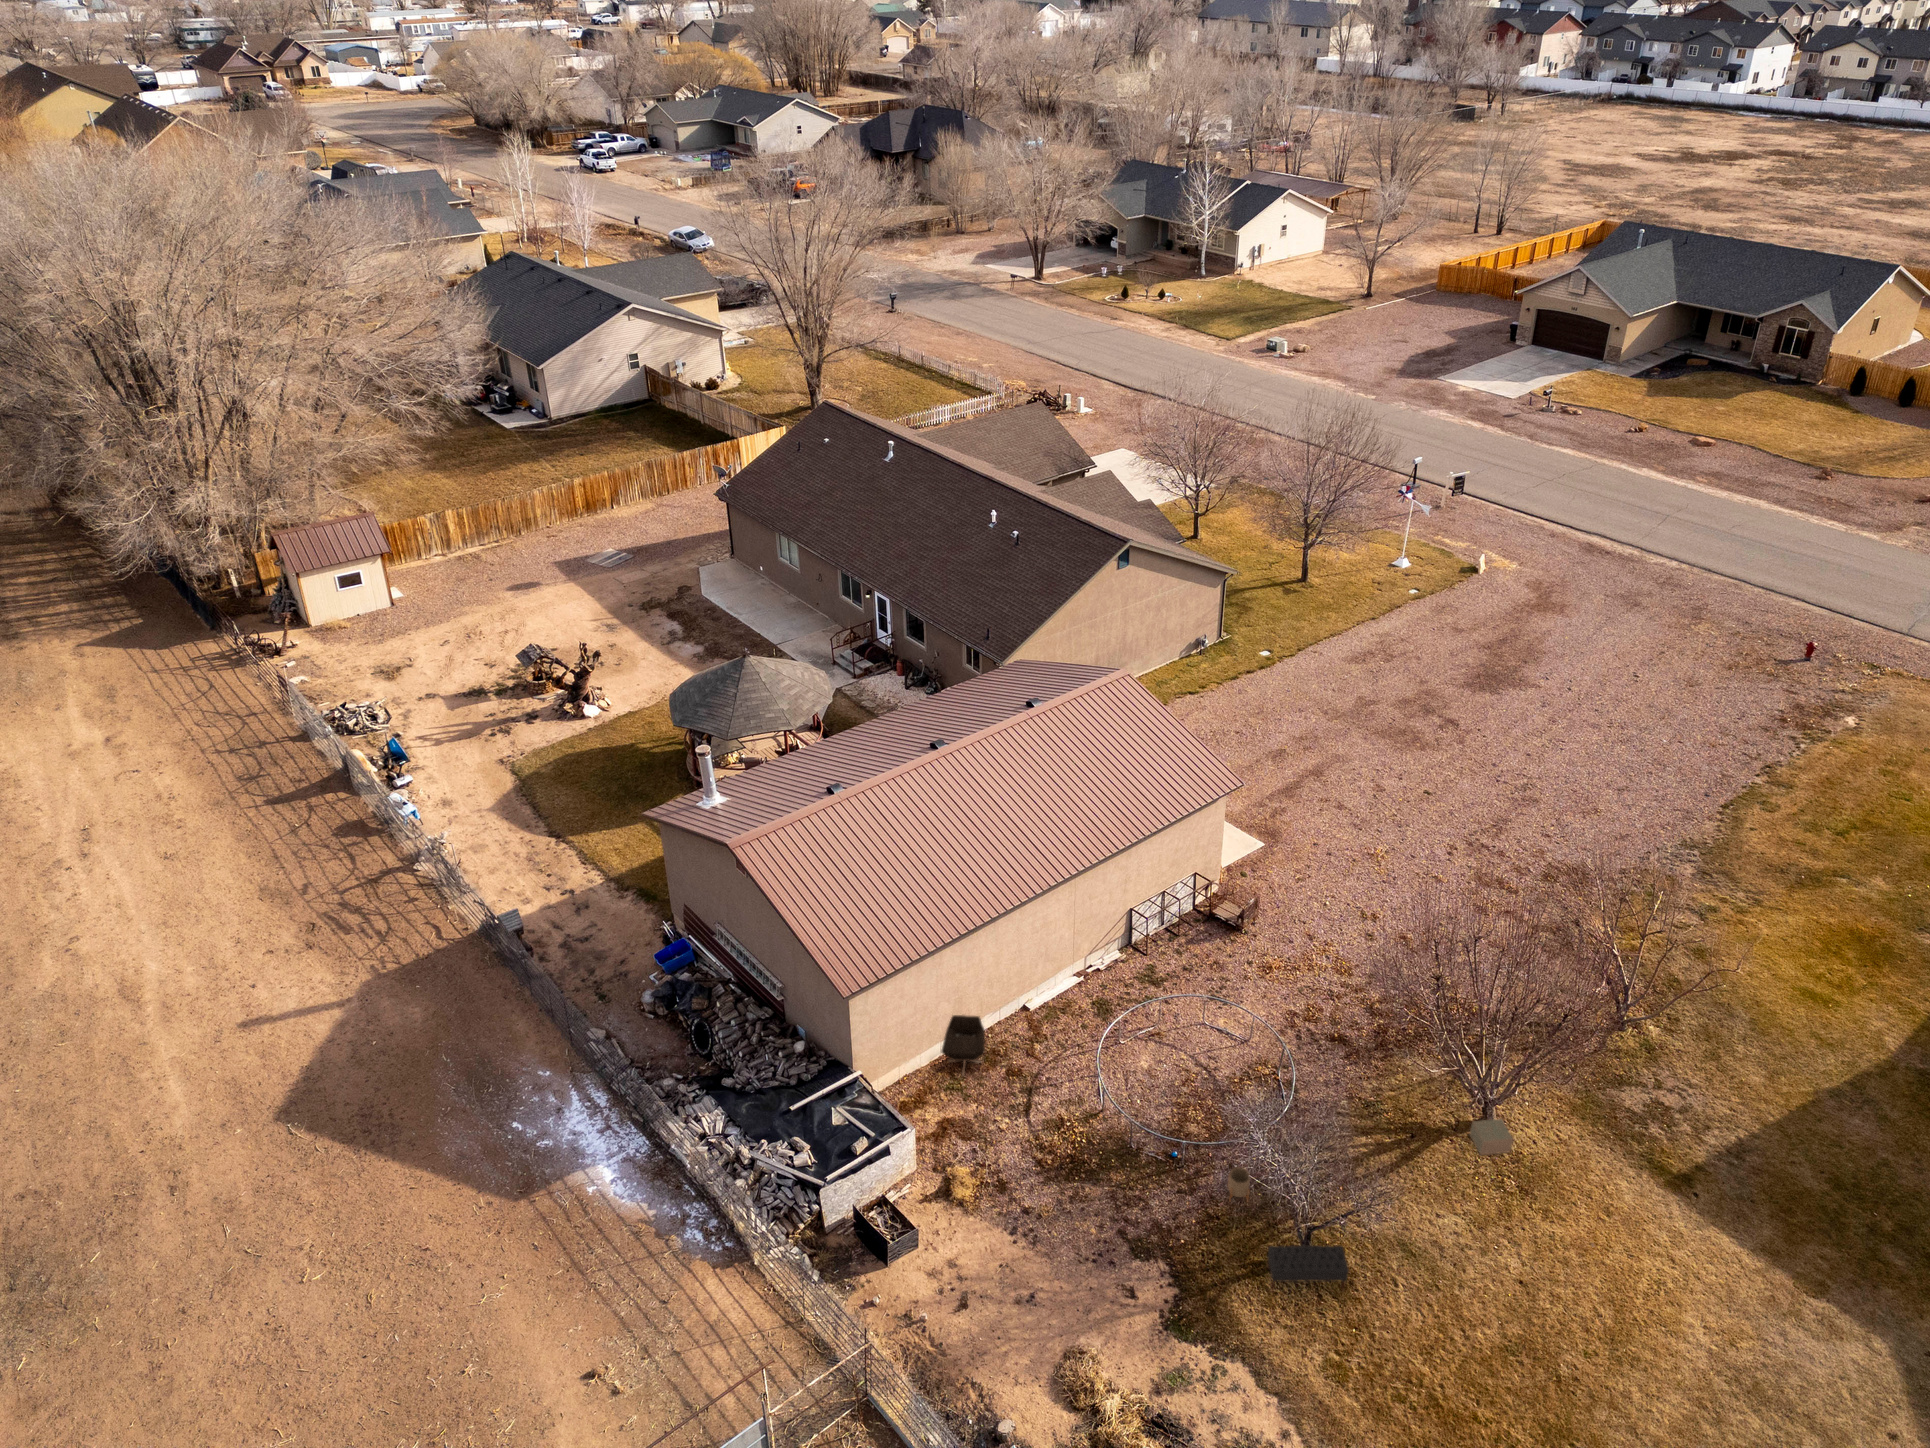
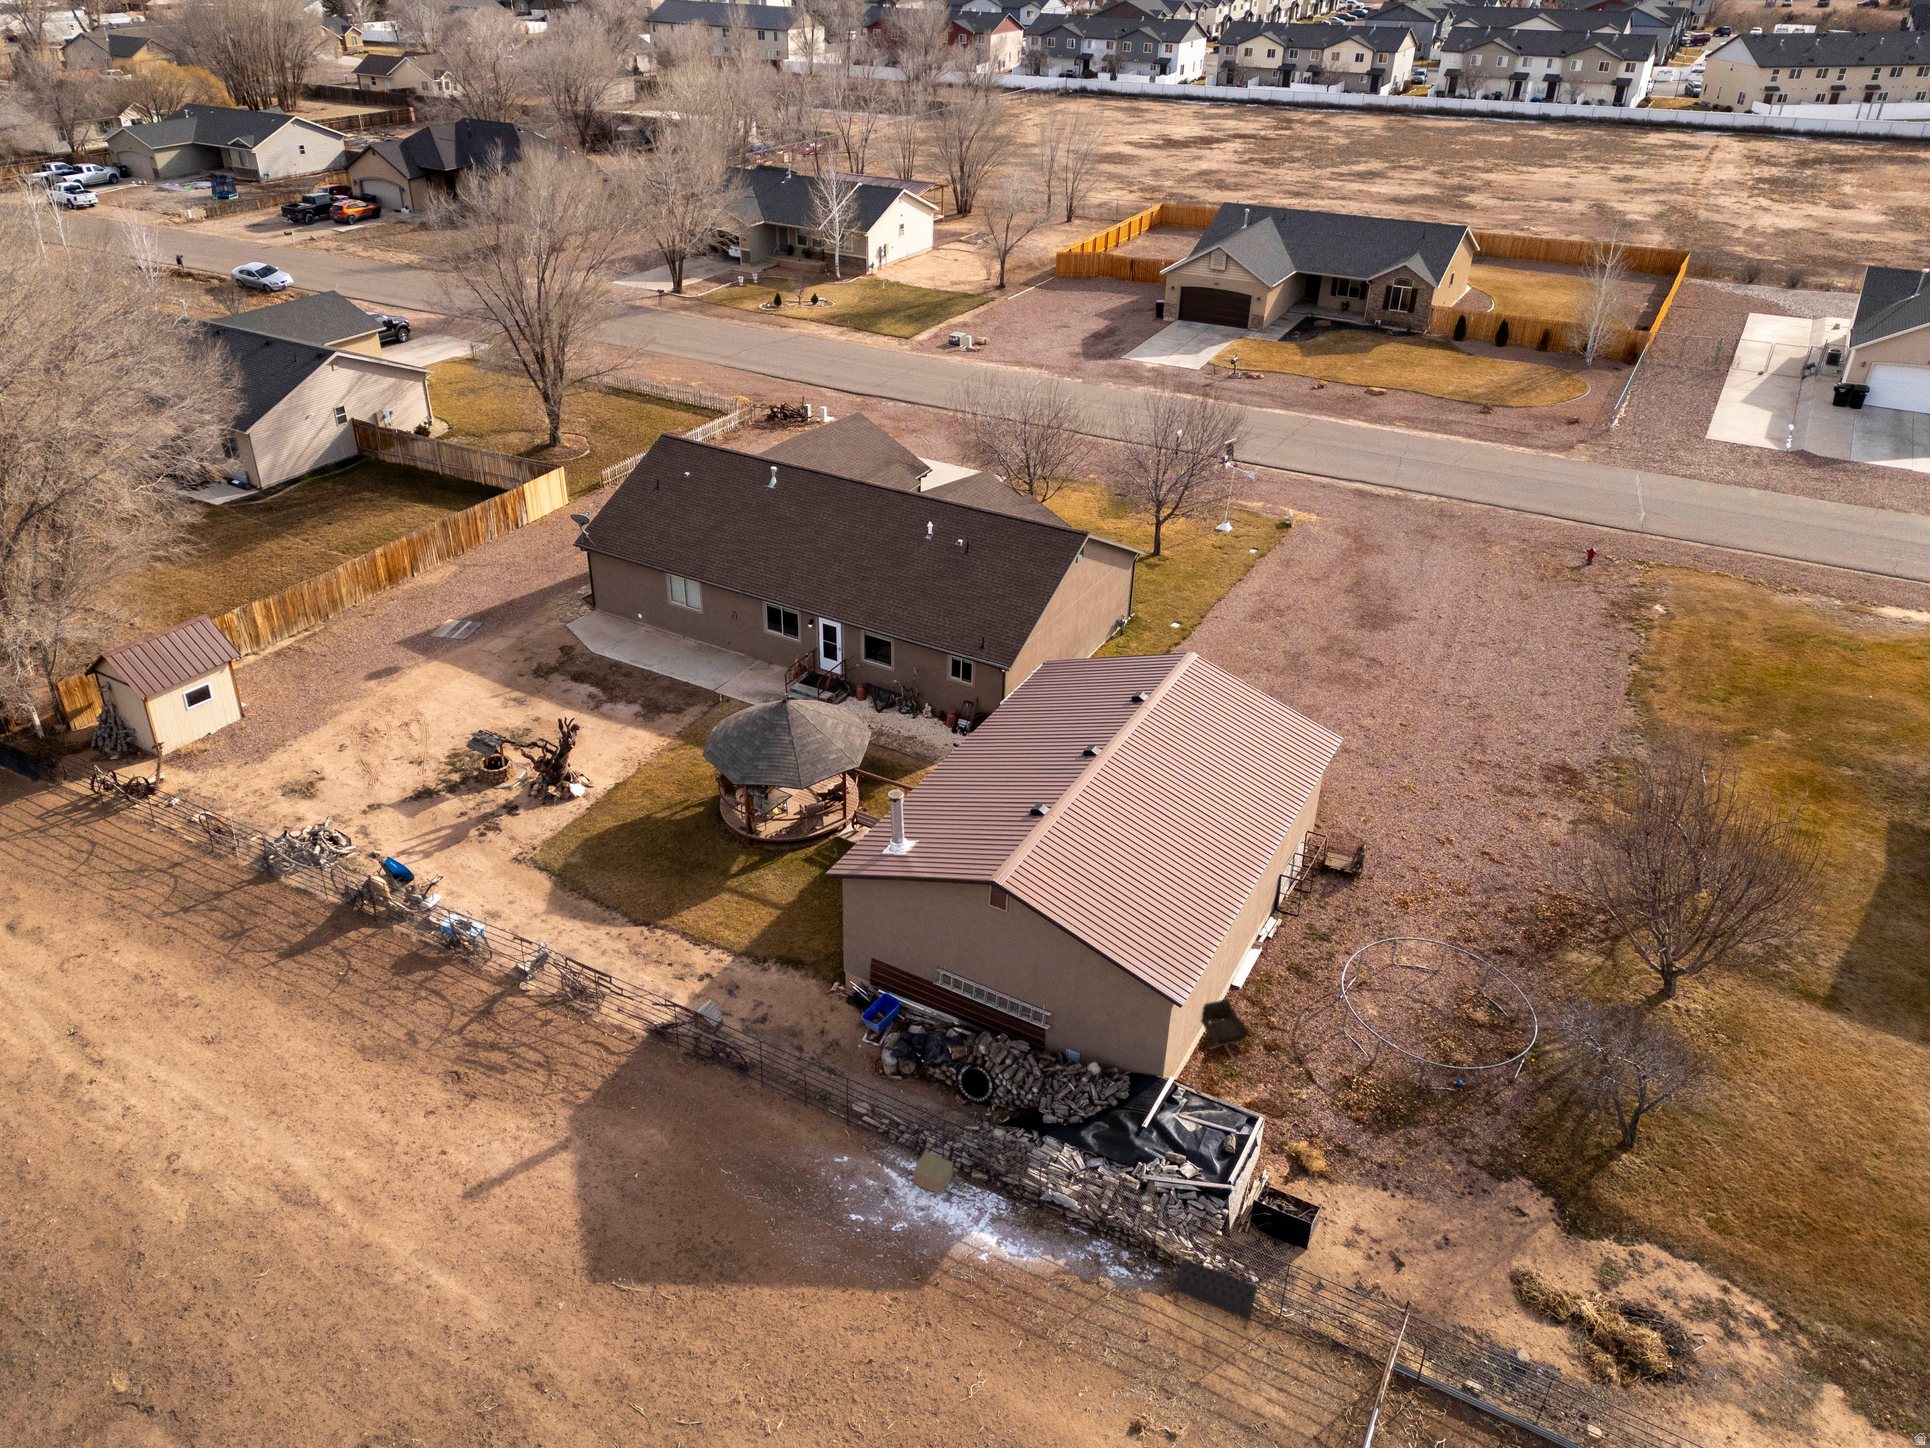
storage box: present [1470,1119,1513,1155] -> present [913,1152,953,1194]
planter: present [1228,1167,1250,1200] -> none [1516,1070,1545,1103]
bench: present [1267,1245,1349,1291] -> present [1174,1258,1258,1329]

